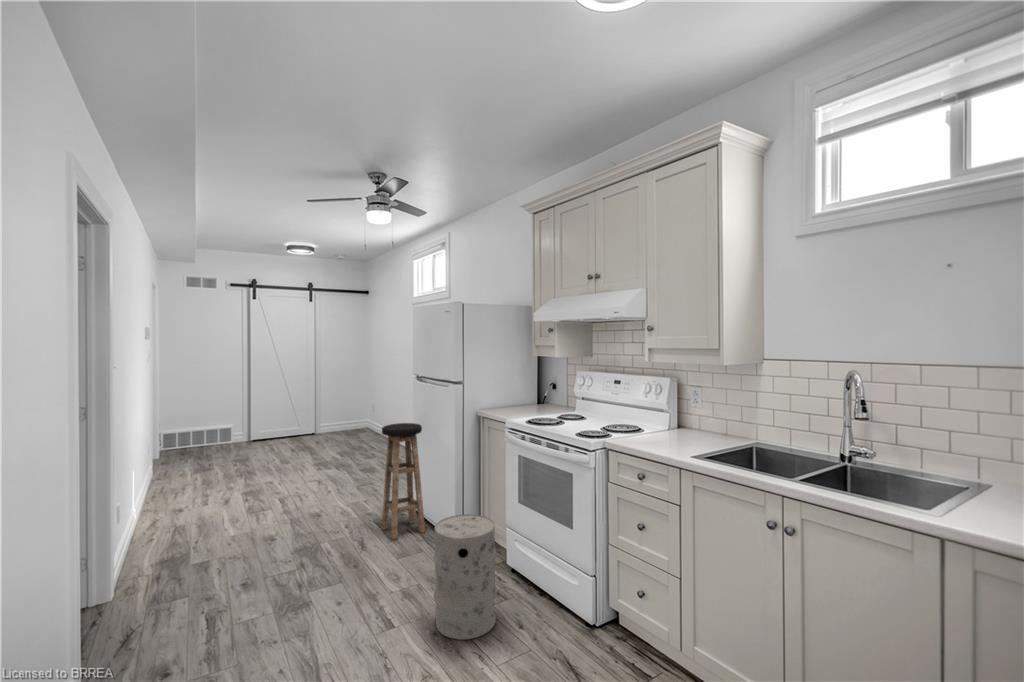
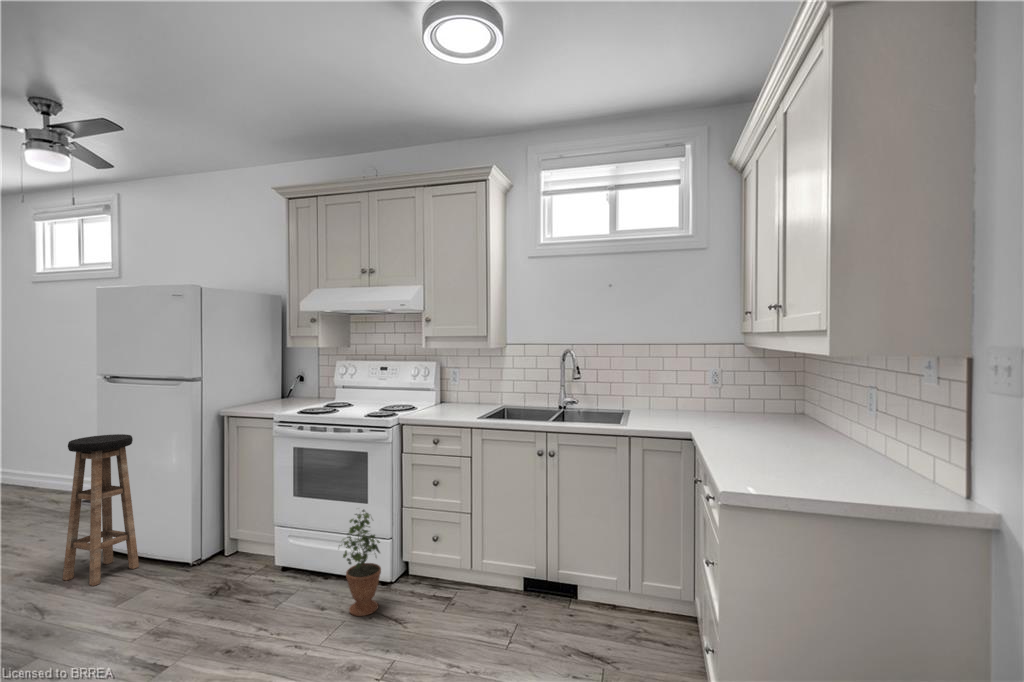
trash can: present [434,514,497,640] -> none [222,510,296,640]
potted plant: none [527,535,573,656] -> present [343,510,381,616]

